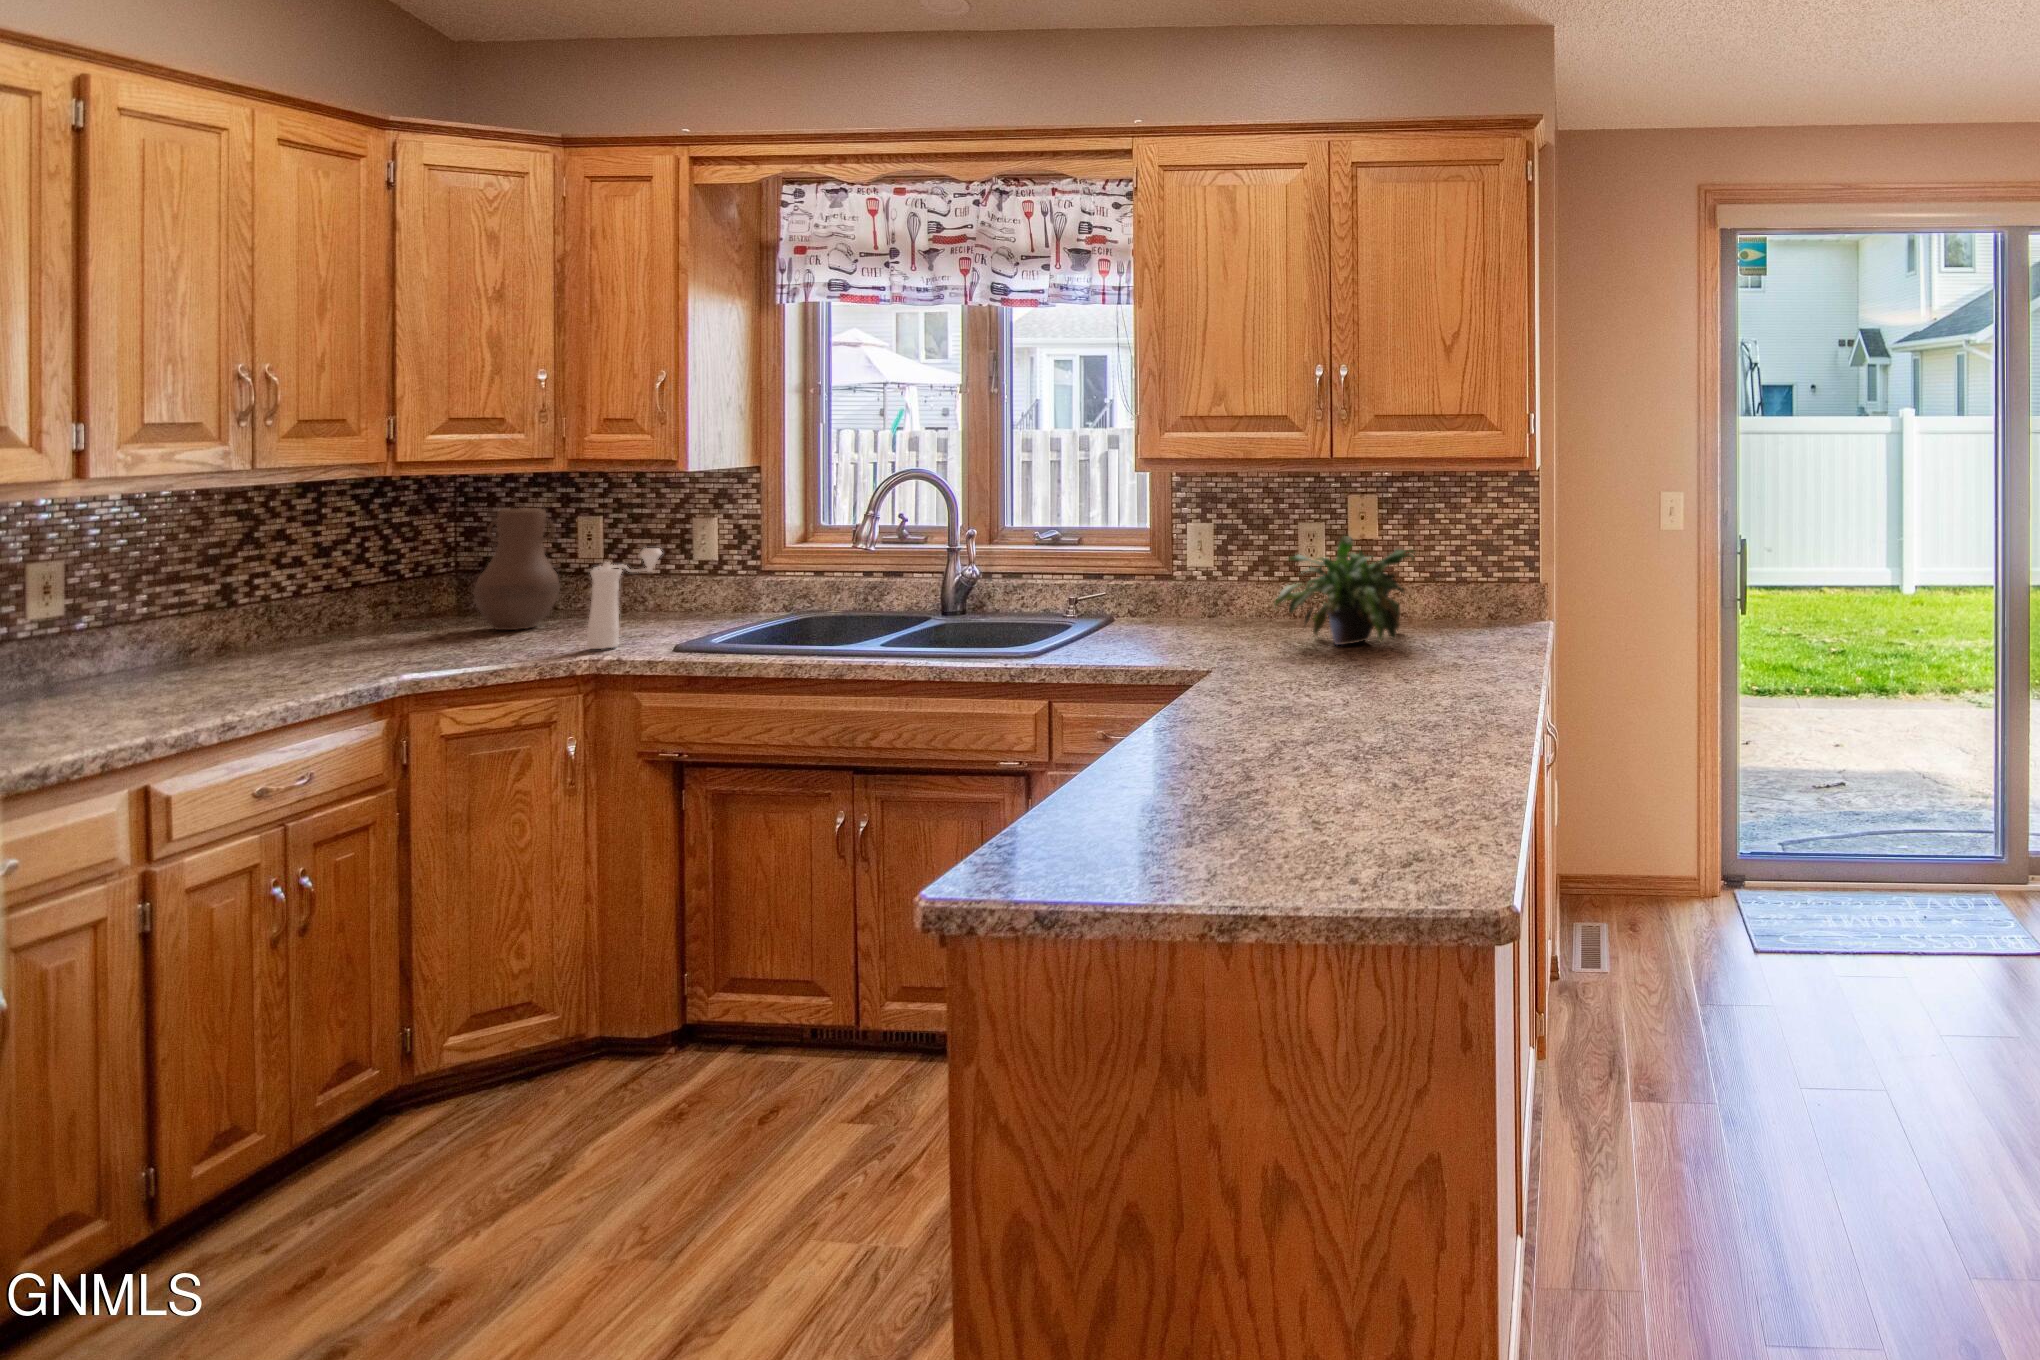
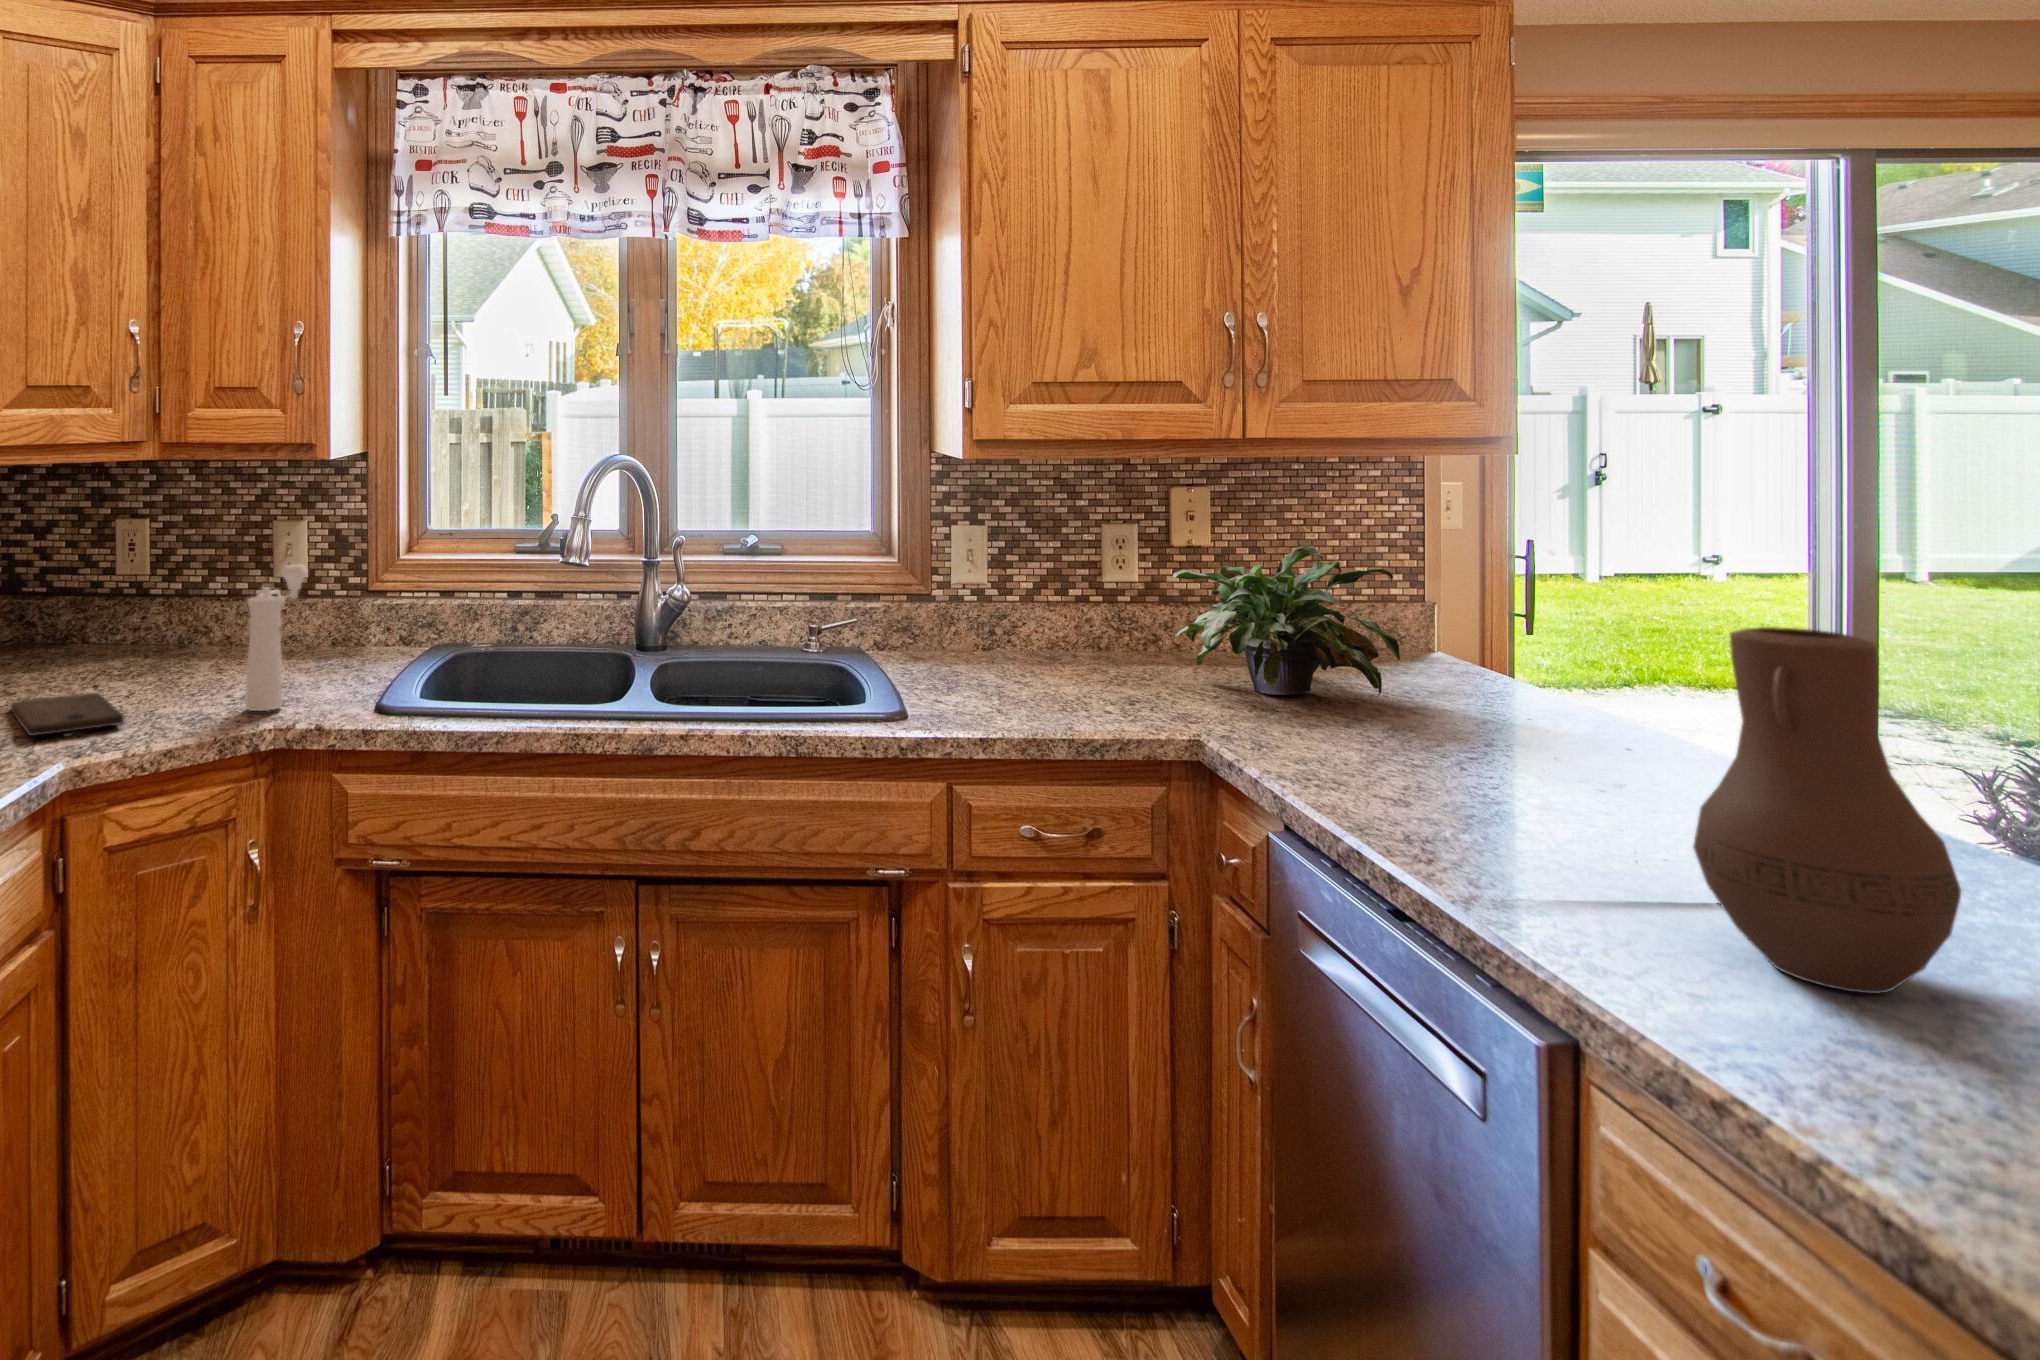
vase: present [474,508,560,630] -> present [1693,627,1961,993]
cutting board: none [402,638,499,660] -> present [11,693,124,736]

